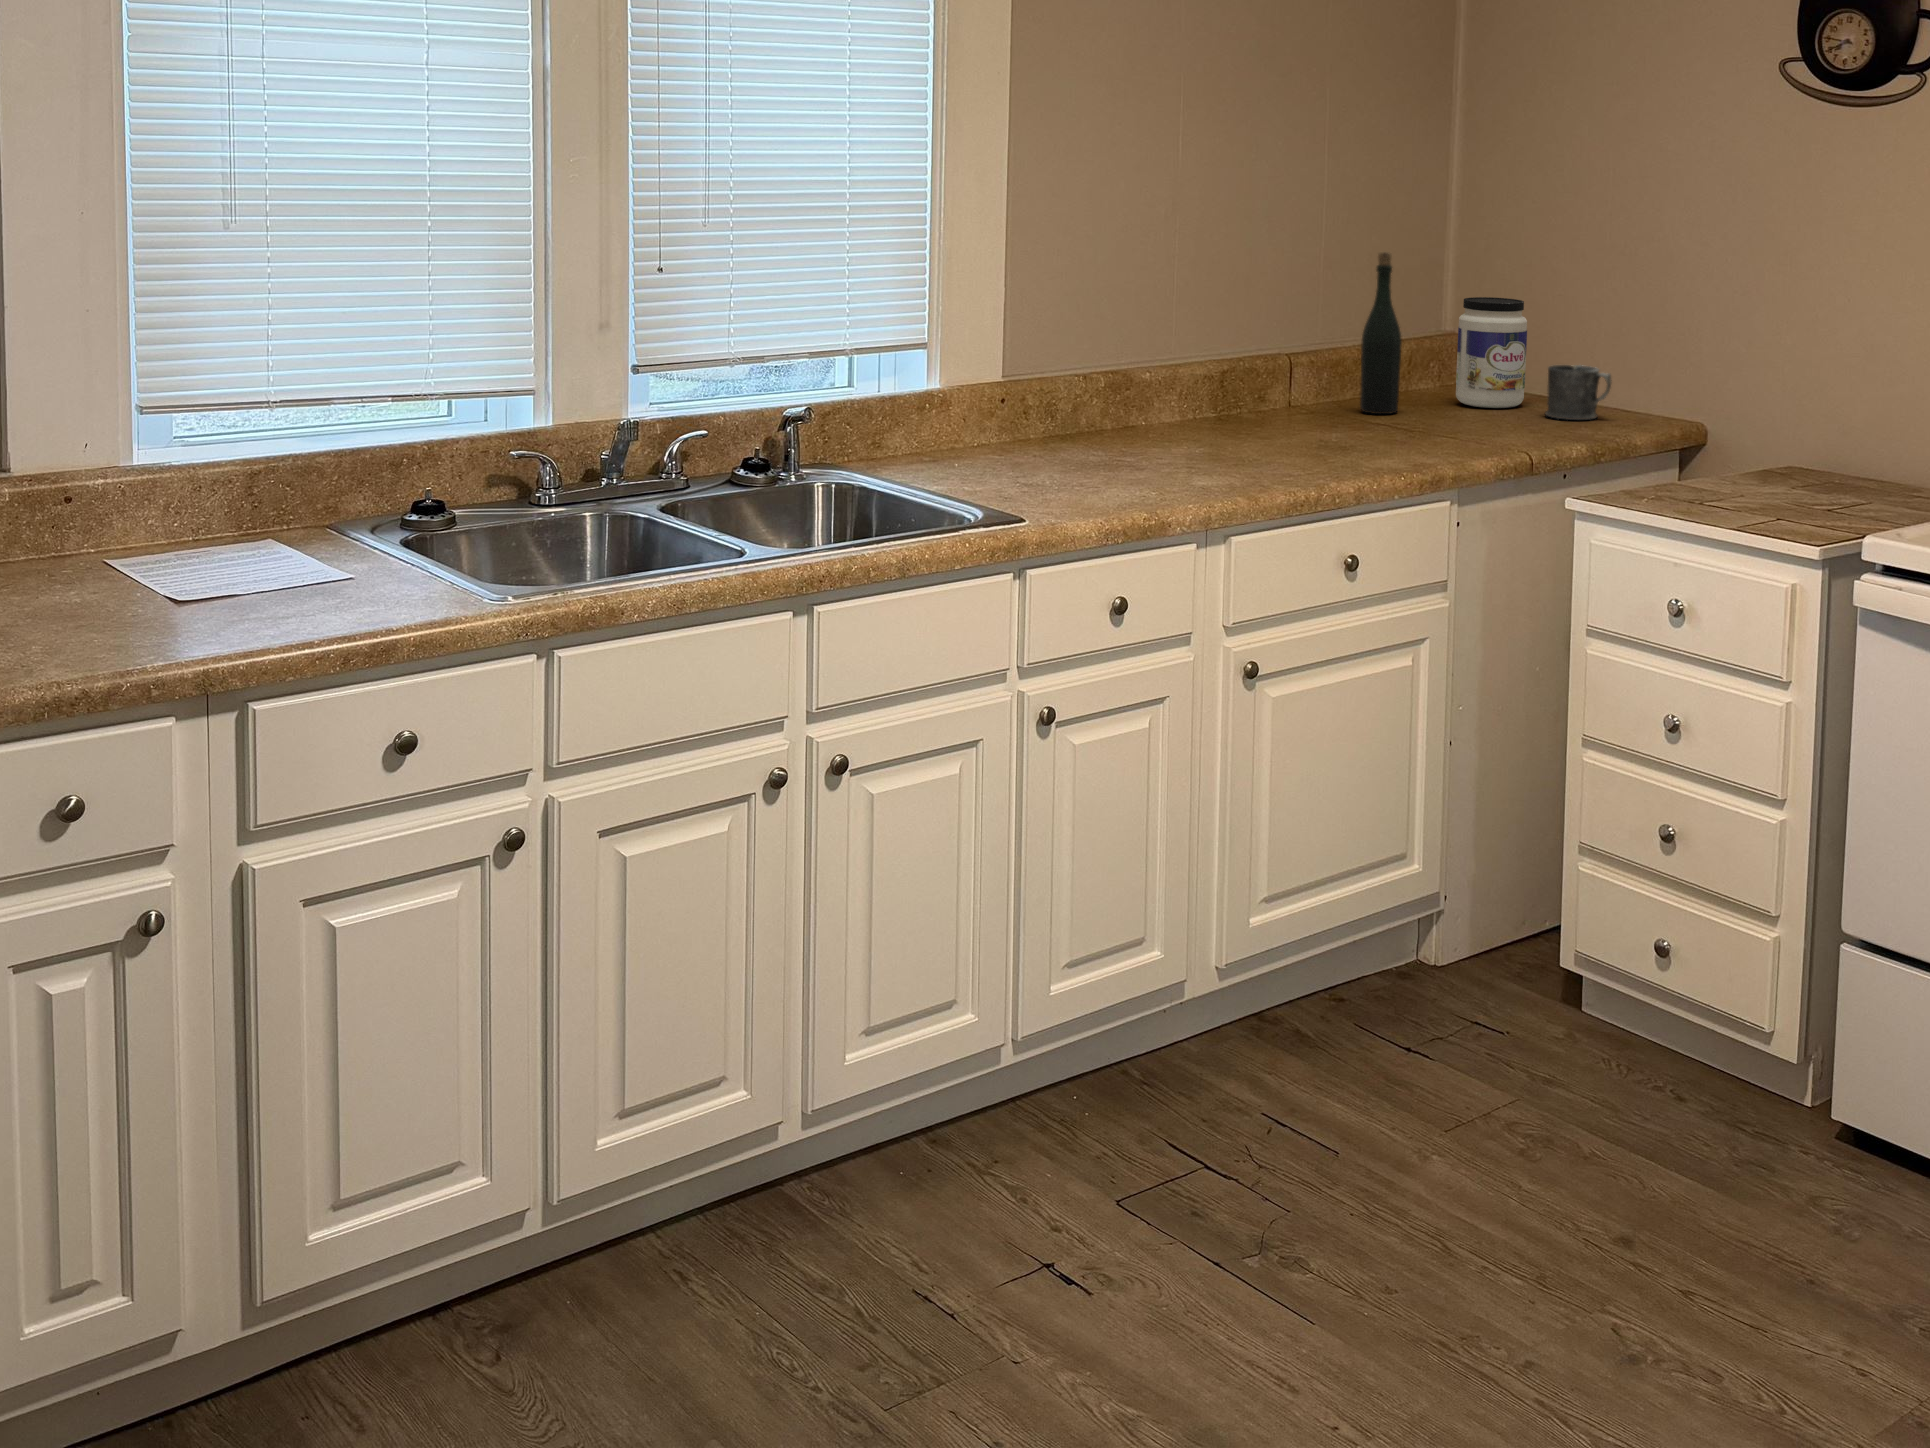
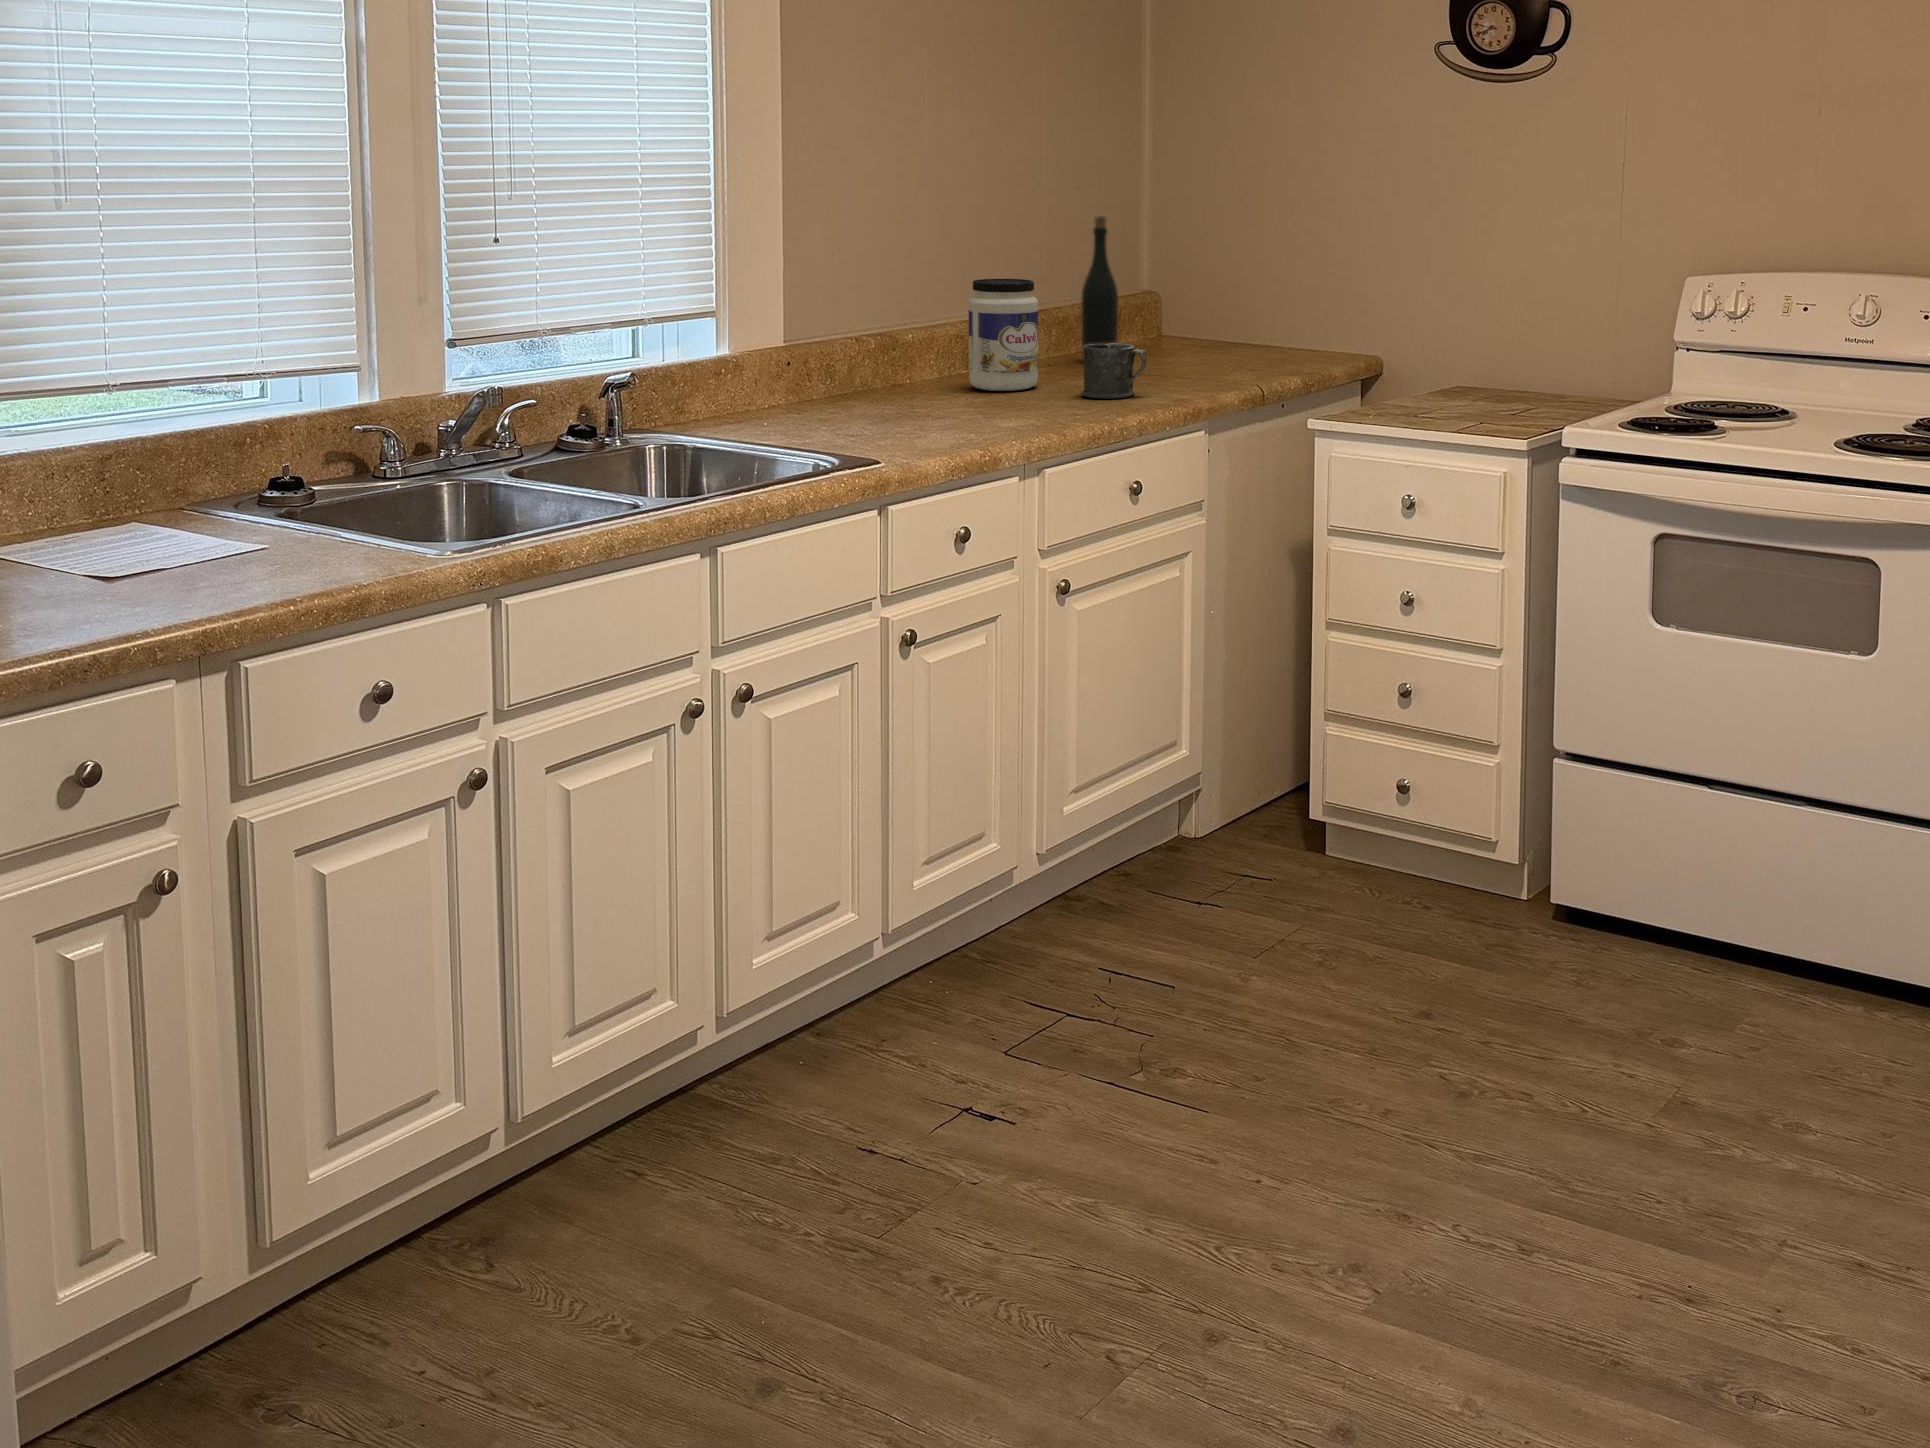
jar: present [1456,297,1527,408] -> present [969,279,1038,391]
mug: present [1545,365,1612,420] -> present [1082,343,1147,398]

